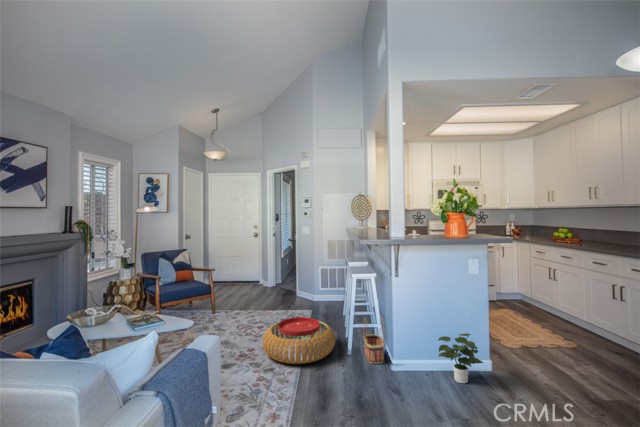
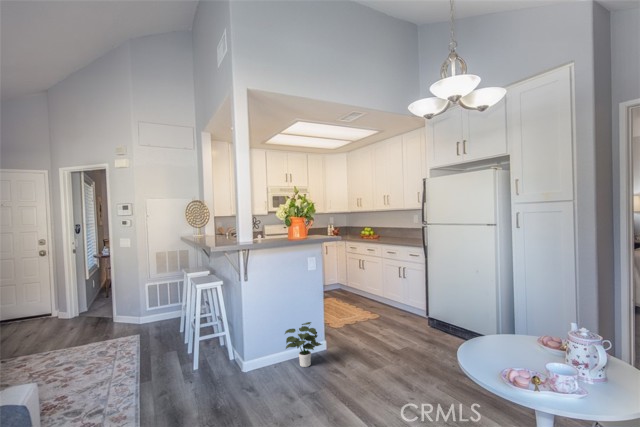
pouf: present [263,317,335,364] -> none [80,341,179,400]
basket: present [364,319,385,364] -> none [210,324,234,373]

